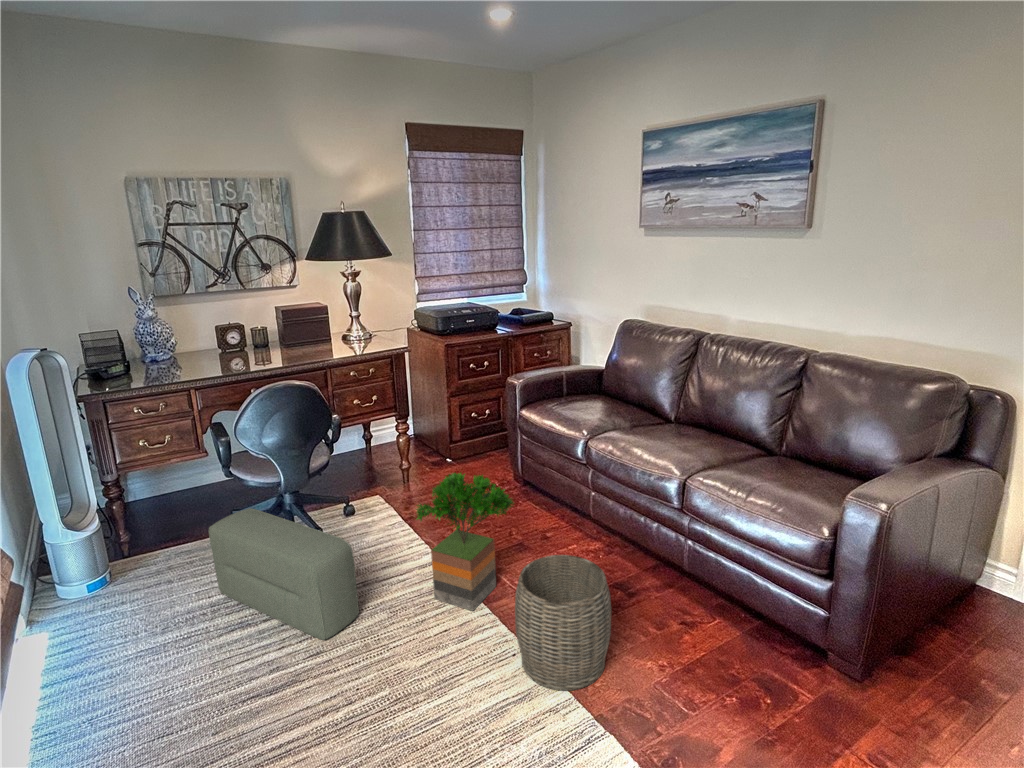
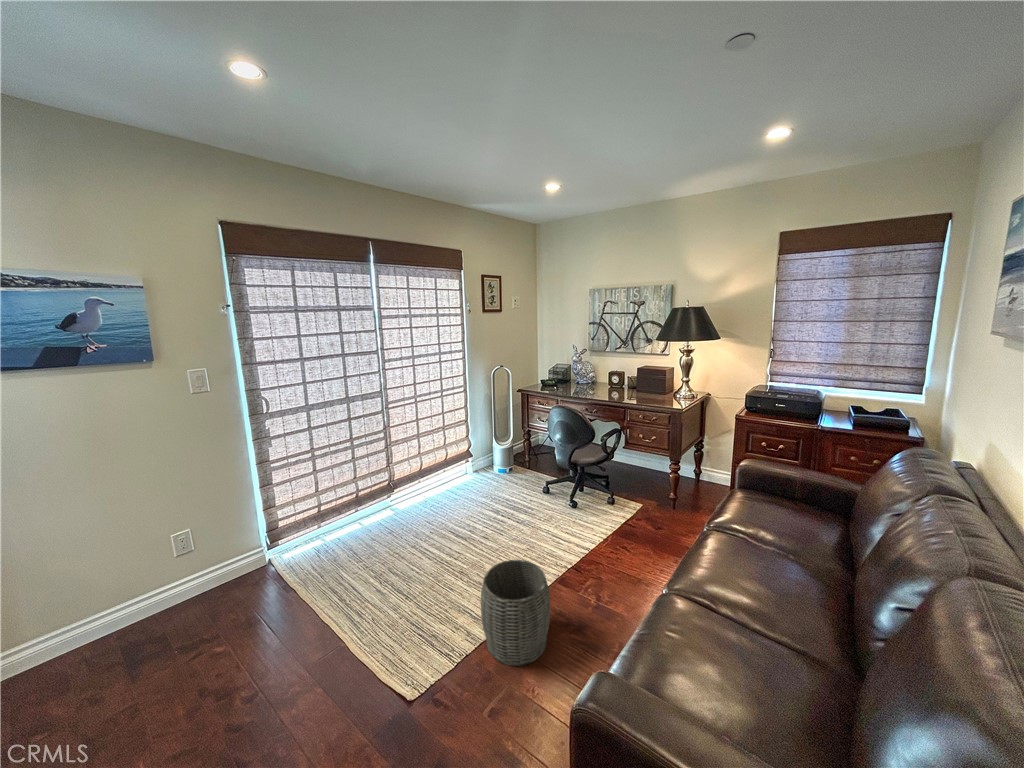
potted tree: present [416,473,513,611] -> none [535,490,595,585]
pouf: present [209,508,359,640] -> none [494,462,536,540]

